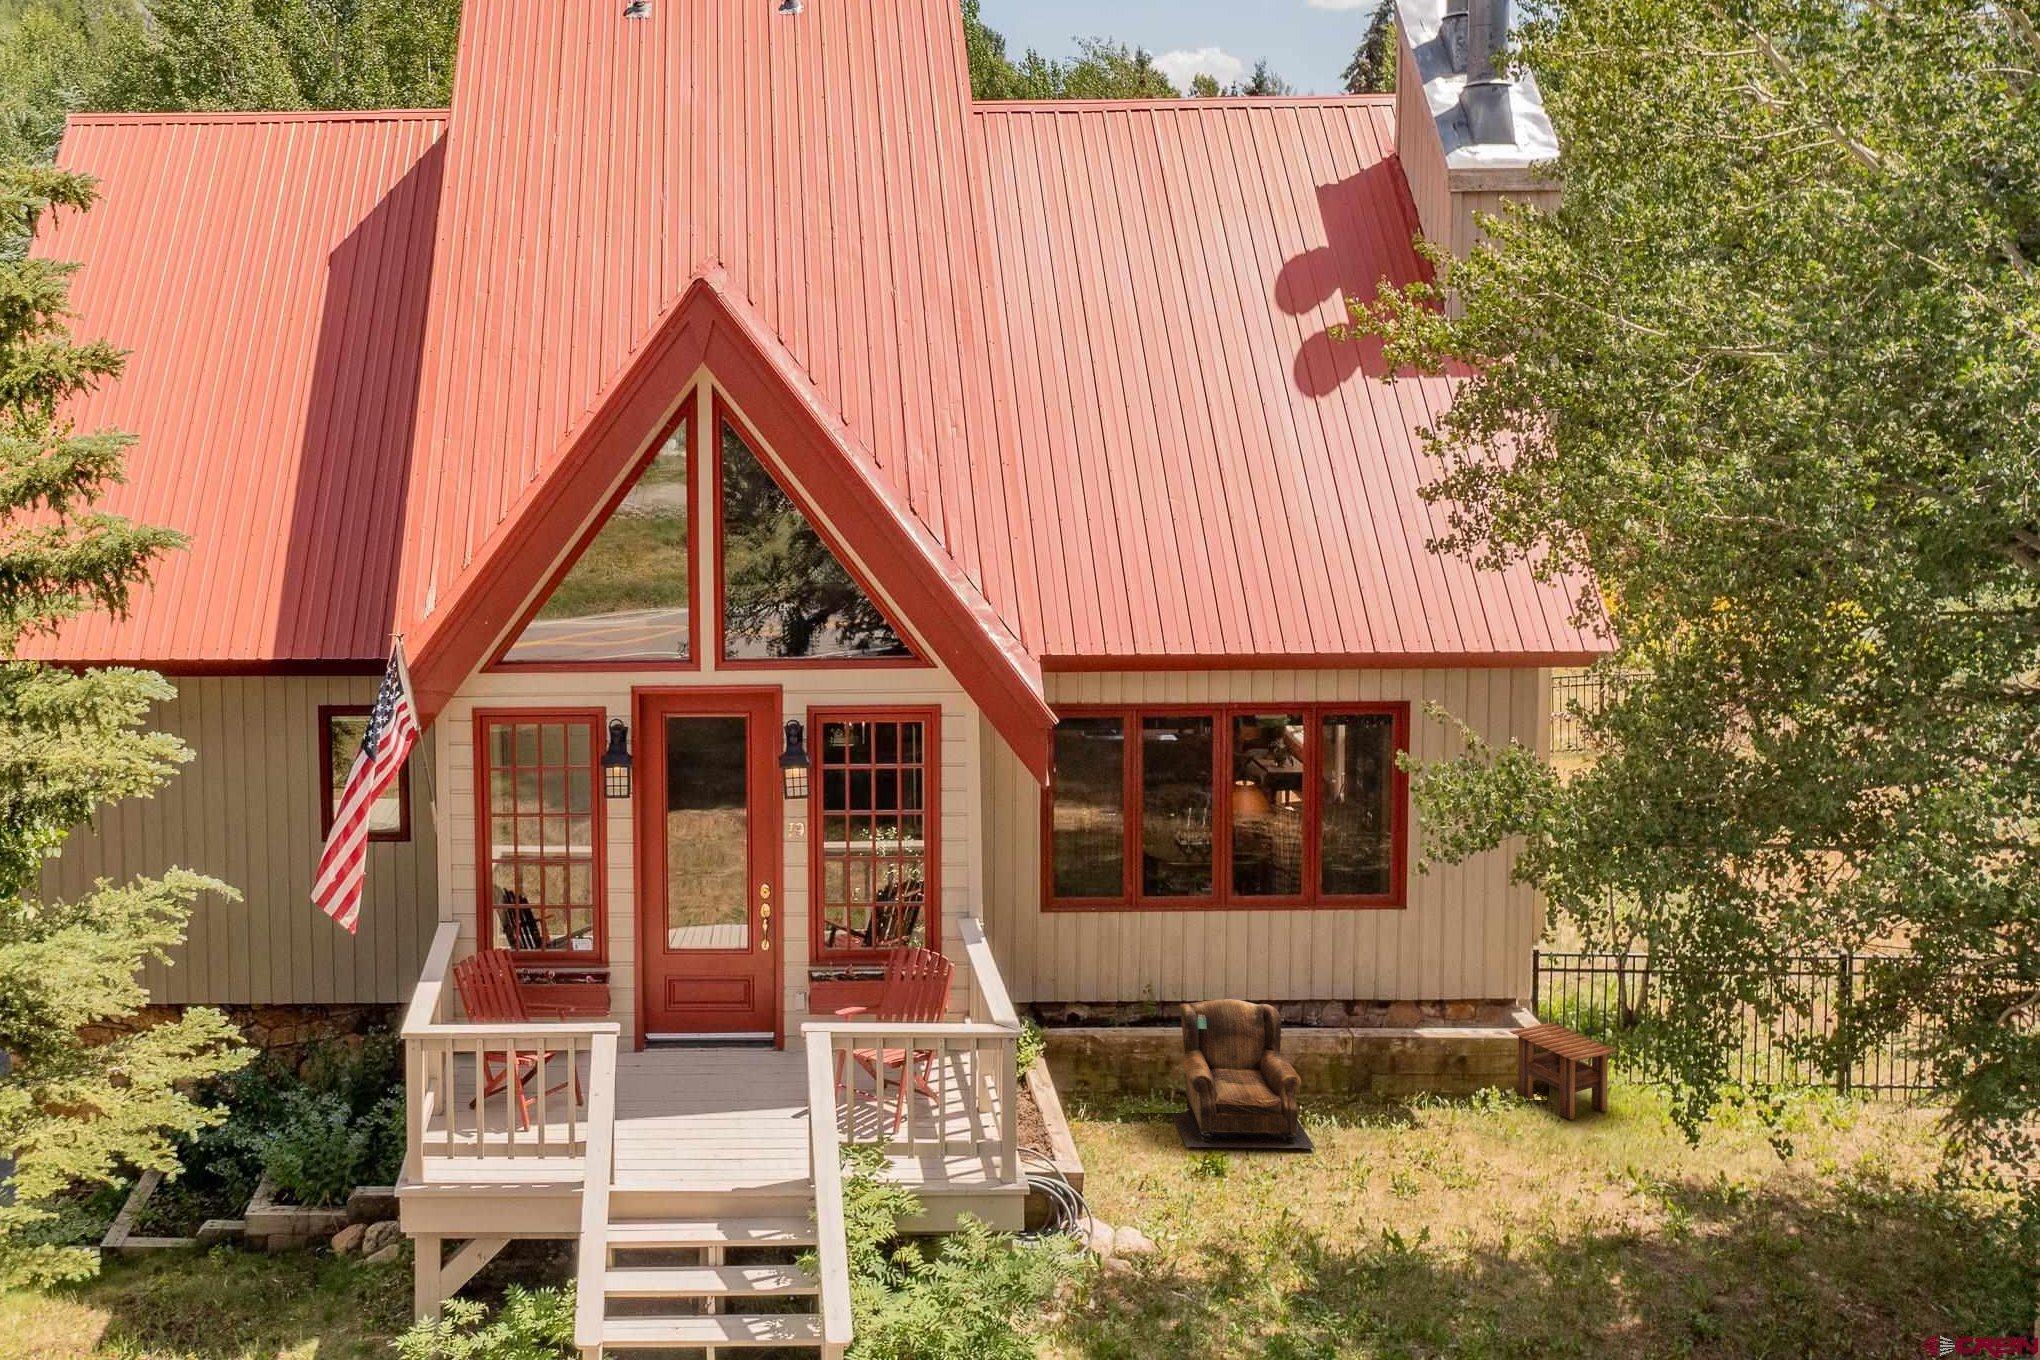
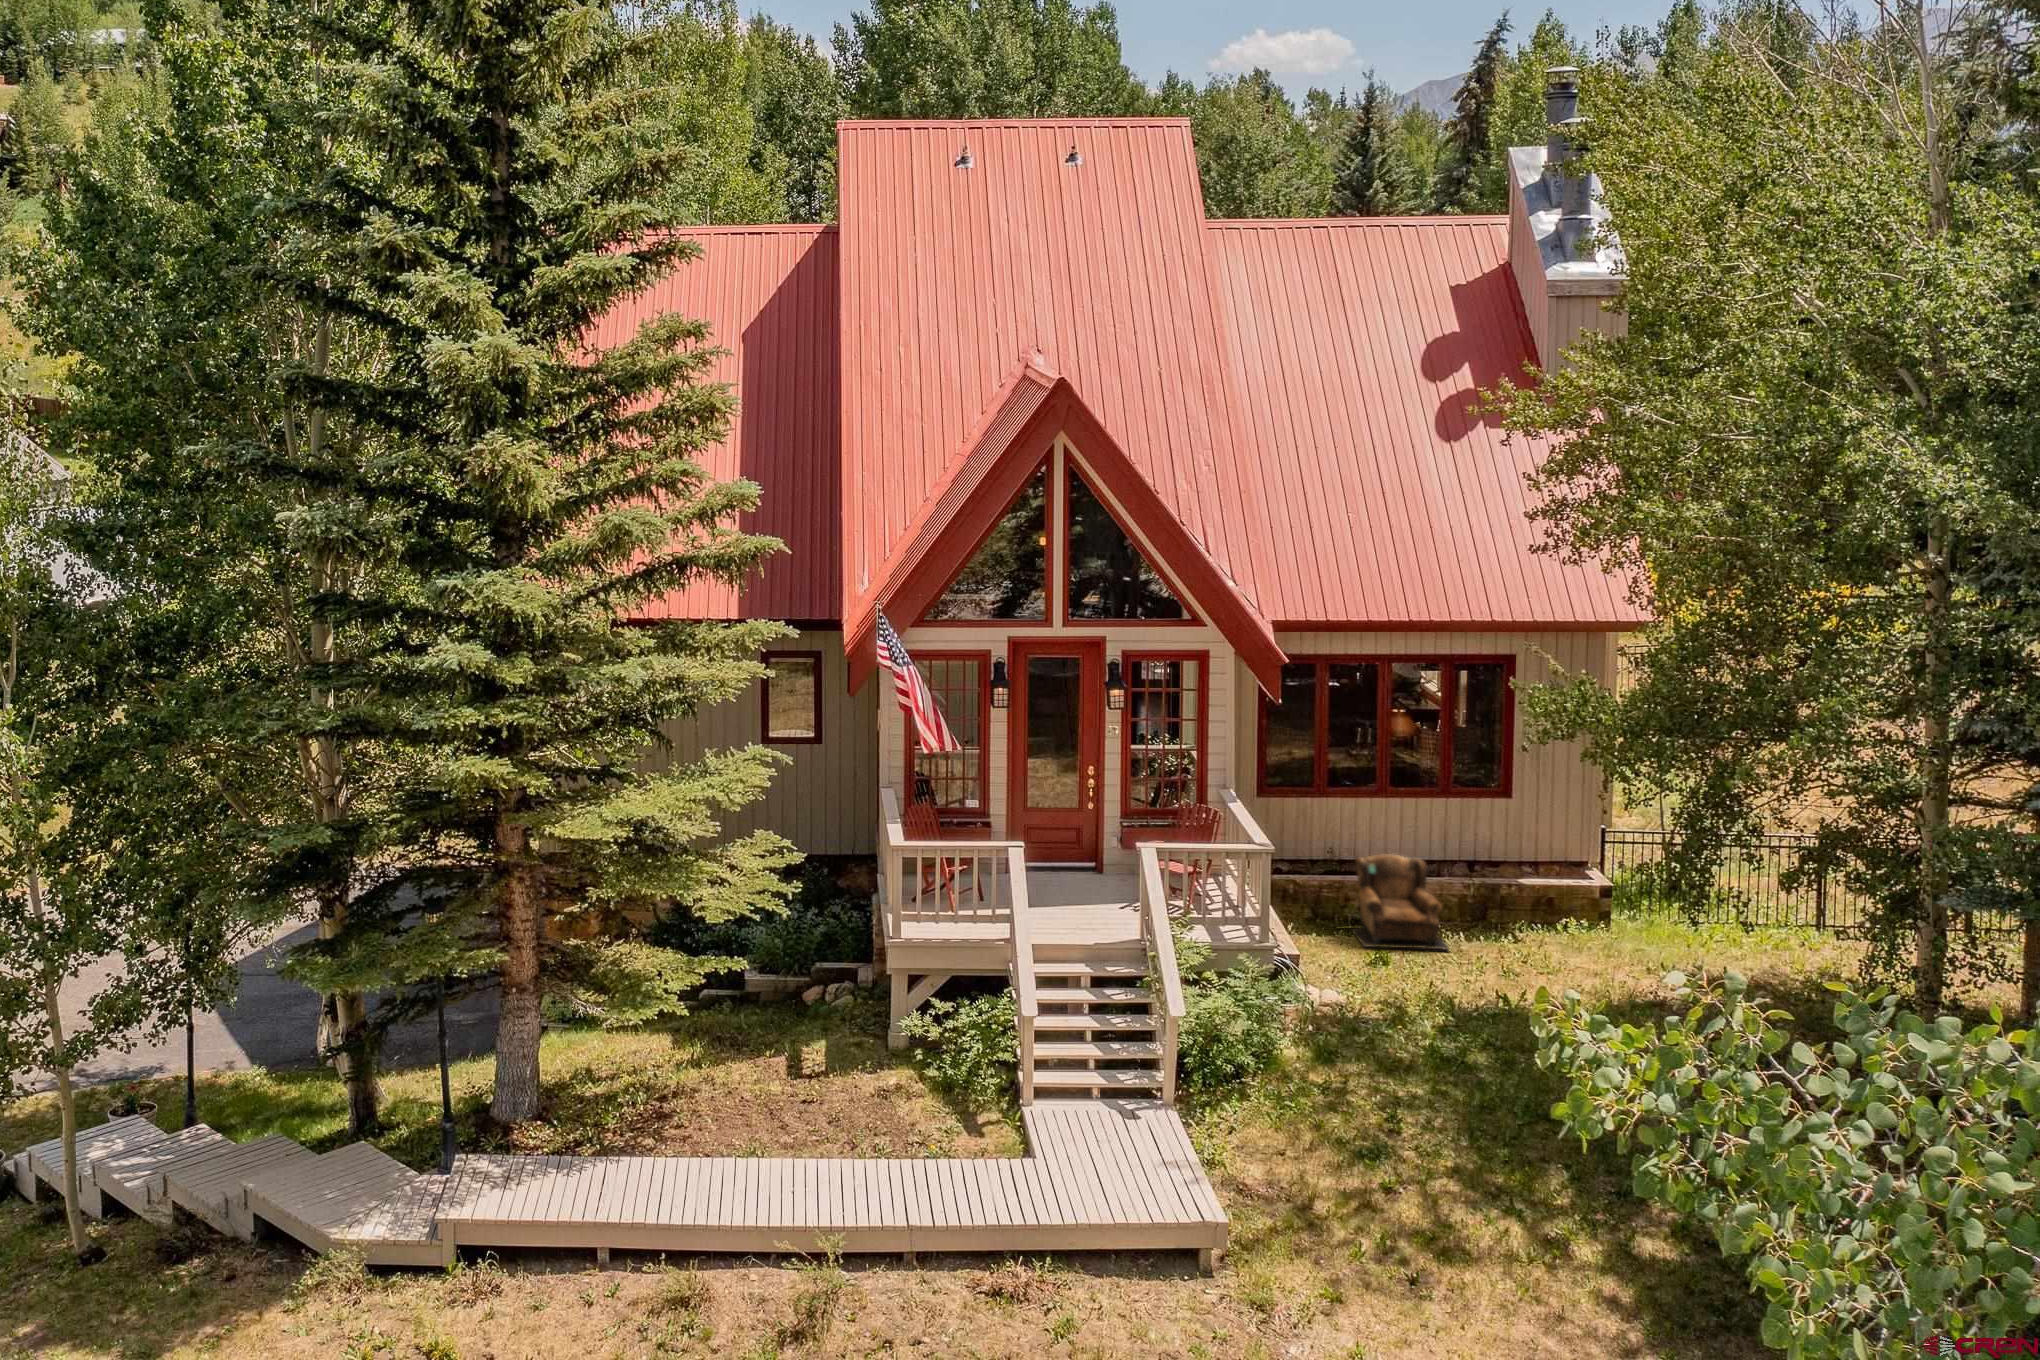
side table: present [1509,1022,1619,1119] -> none [1584,877,1662,938]

